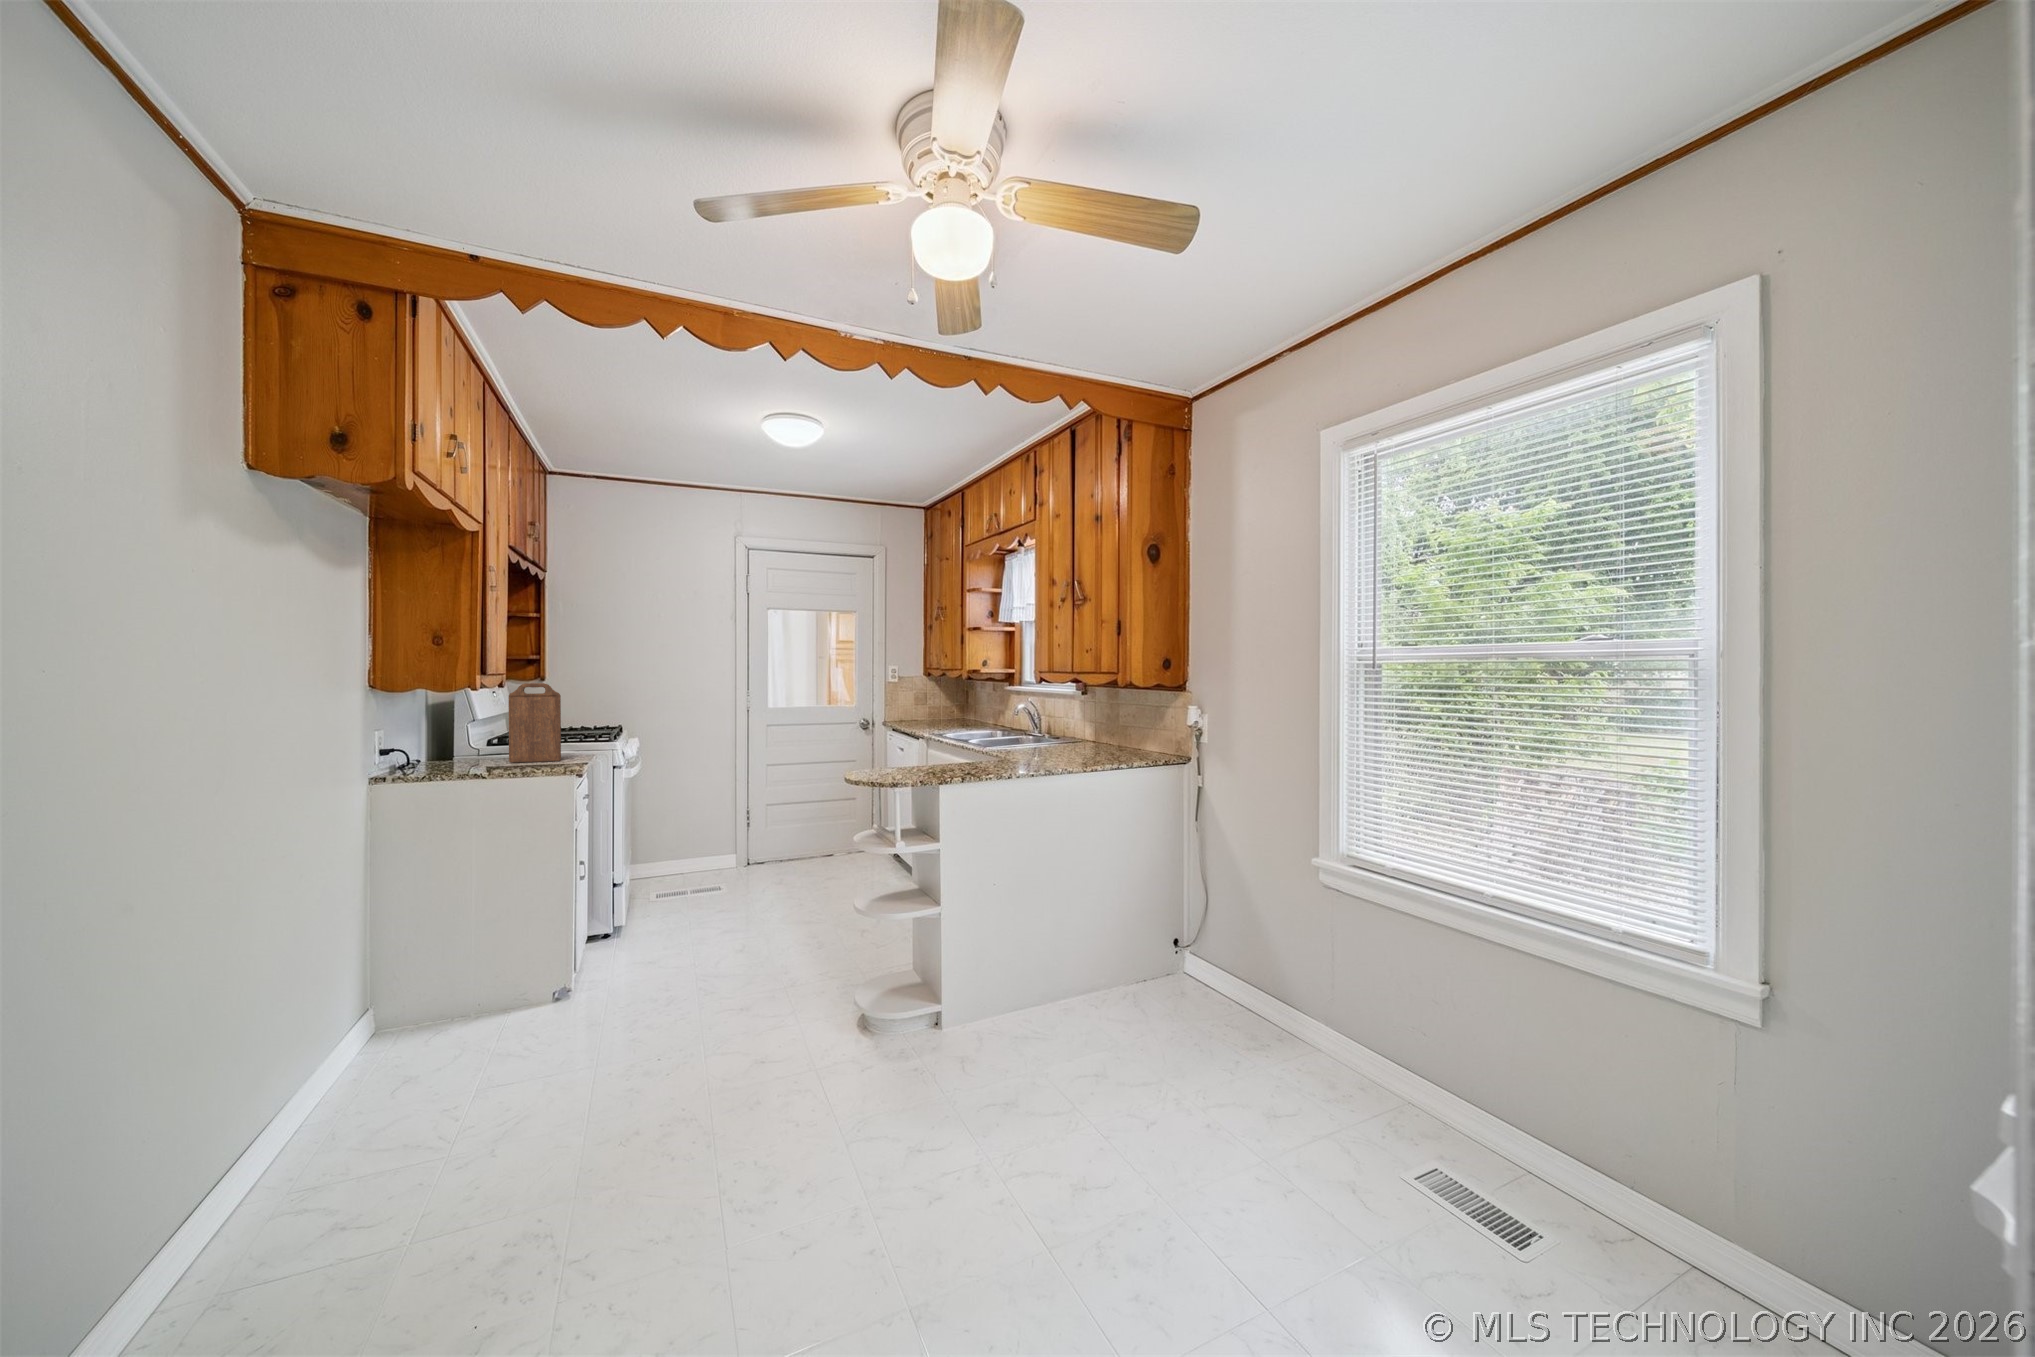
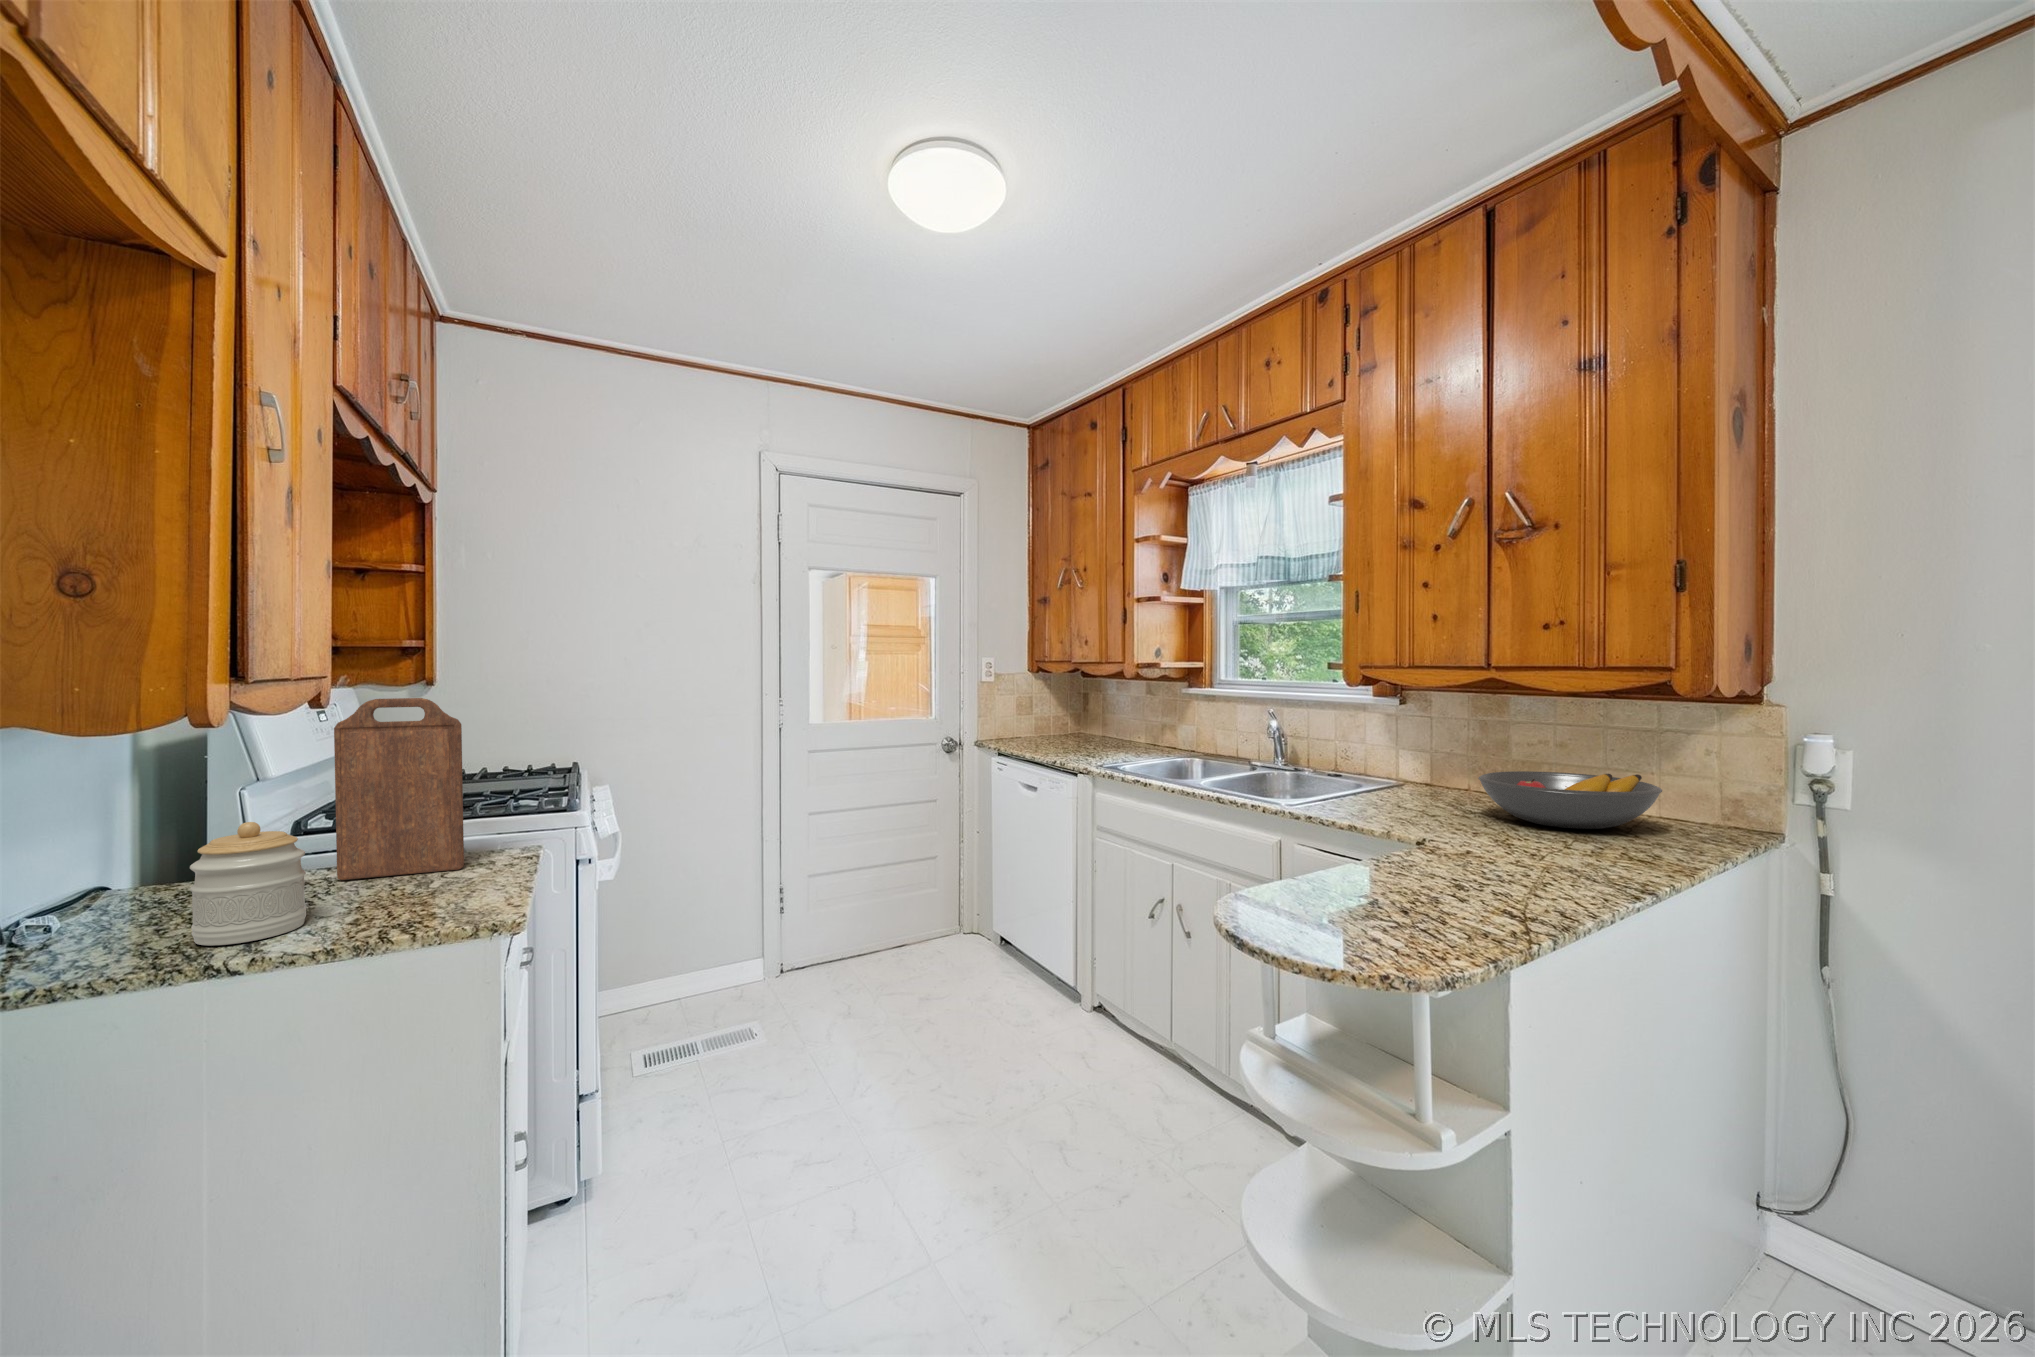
fruit bowl: none [1061,727,1138,755] -> present [1478,771,1662,829]
jar: none [464,729,502,774] -> present [190,822,306,946]

